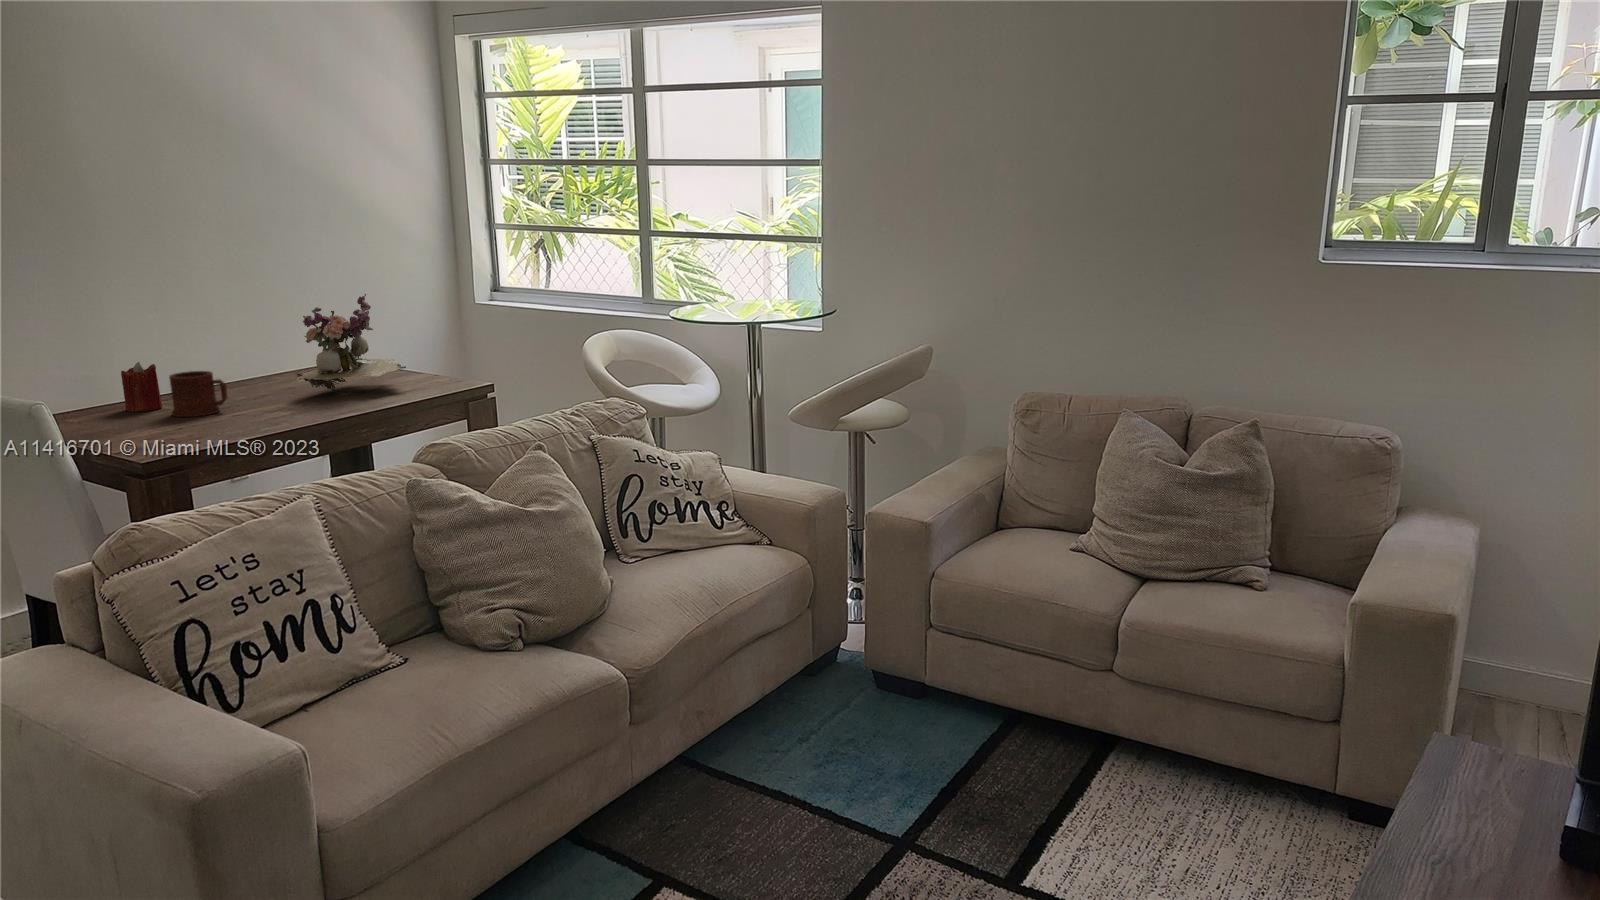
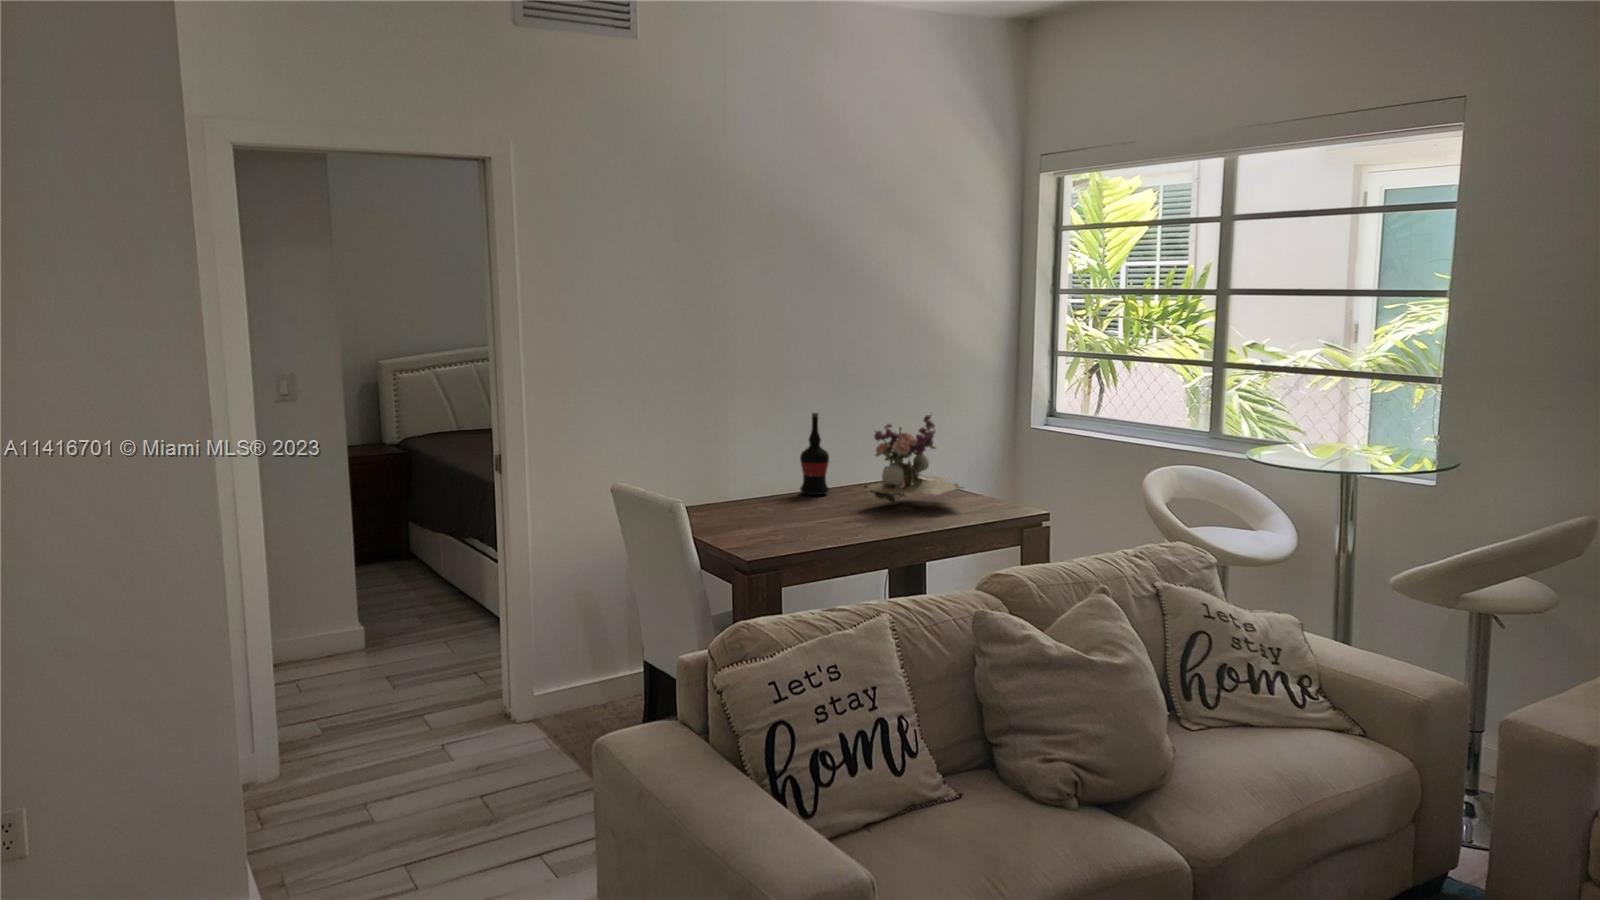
wine bottle: none [222,302,261,390] -> present [800,413,829,495]
candle: present [121,362,162,412] -> none [718,462,747,507]
mug: present [169,371,228,417] -> none [756,475,804,518]

